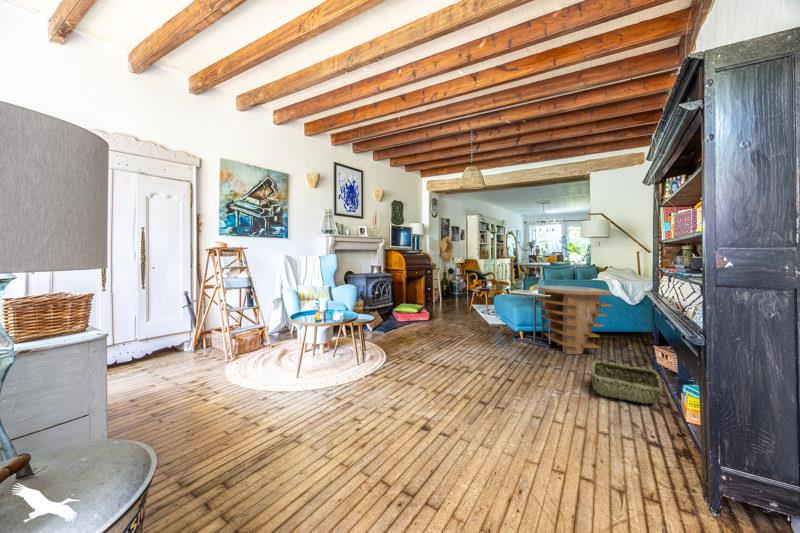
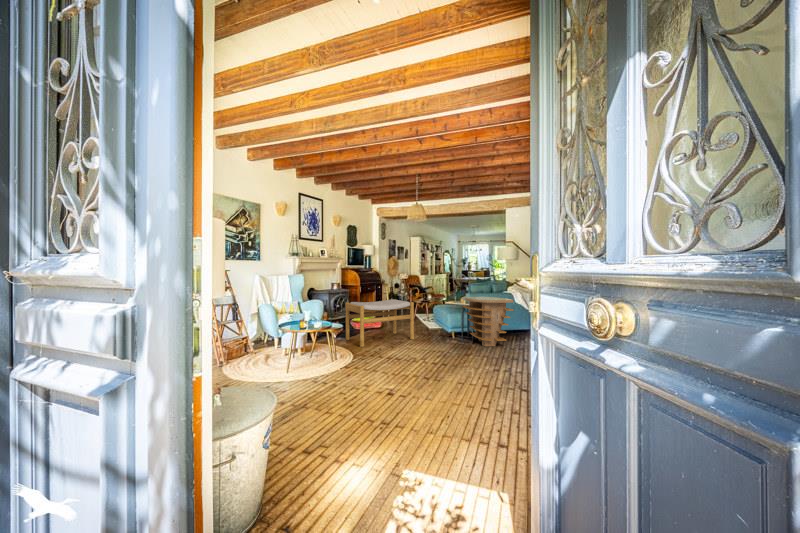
footstool: none [384,287,469,346] -> present [346,299,414,347]
woven basket: present [591,361,663,404] -> none [496,347,538,372]

